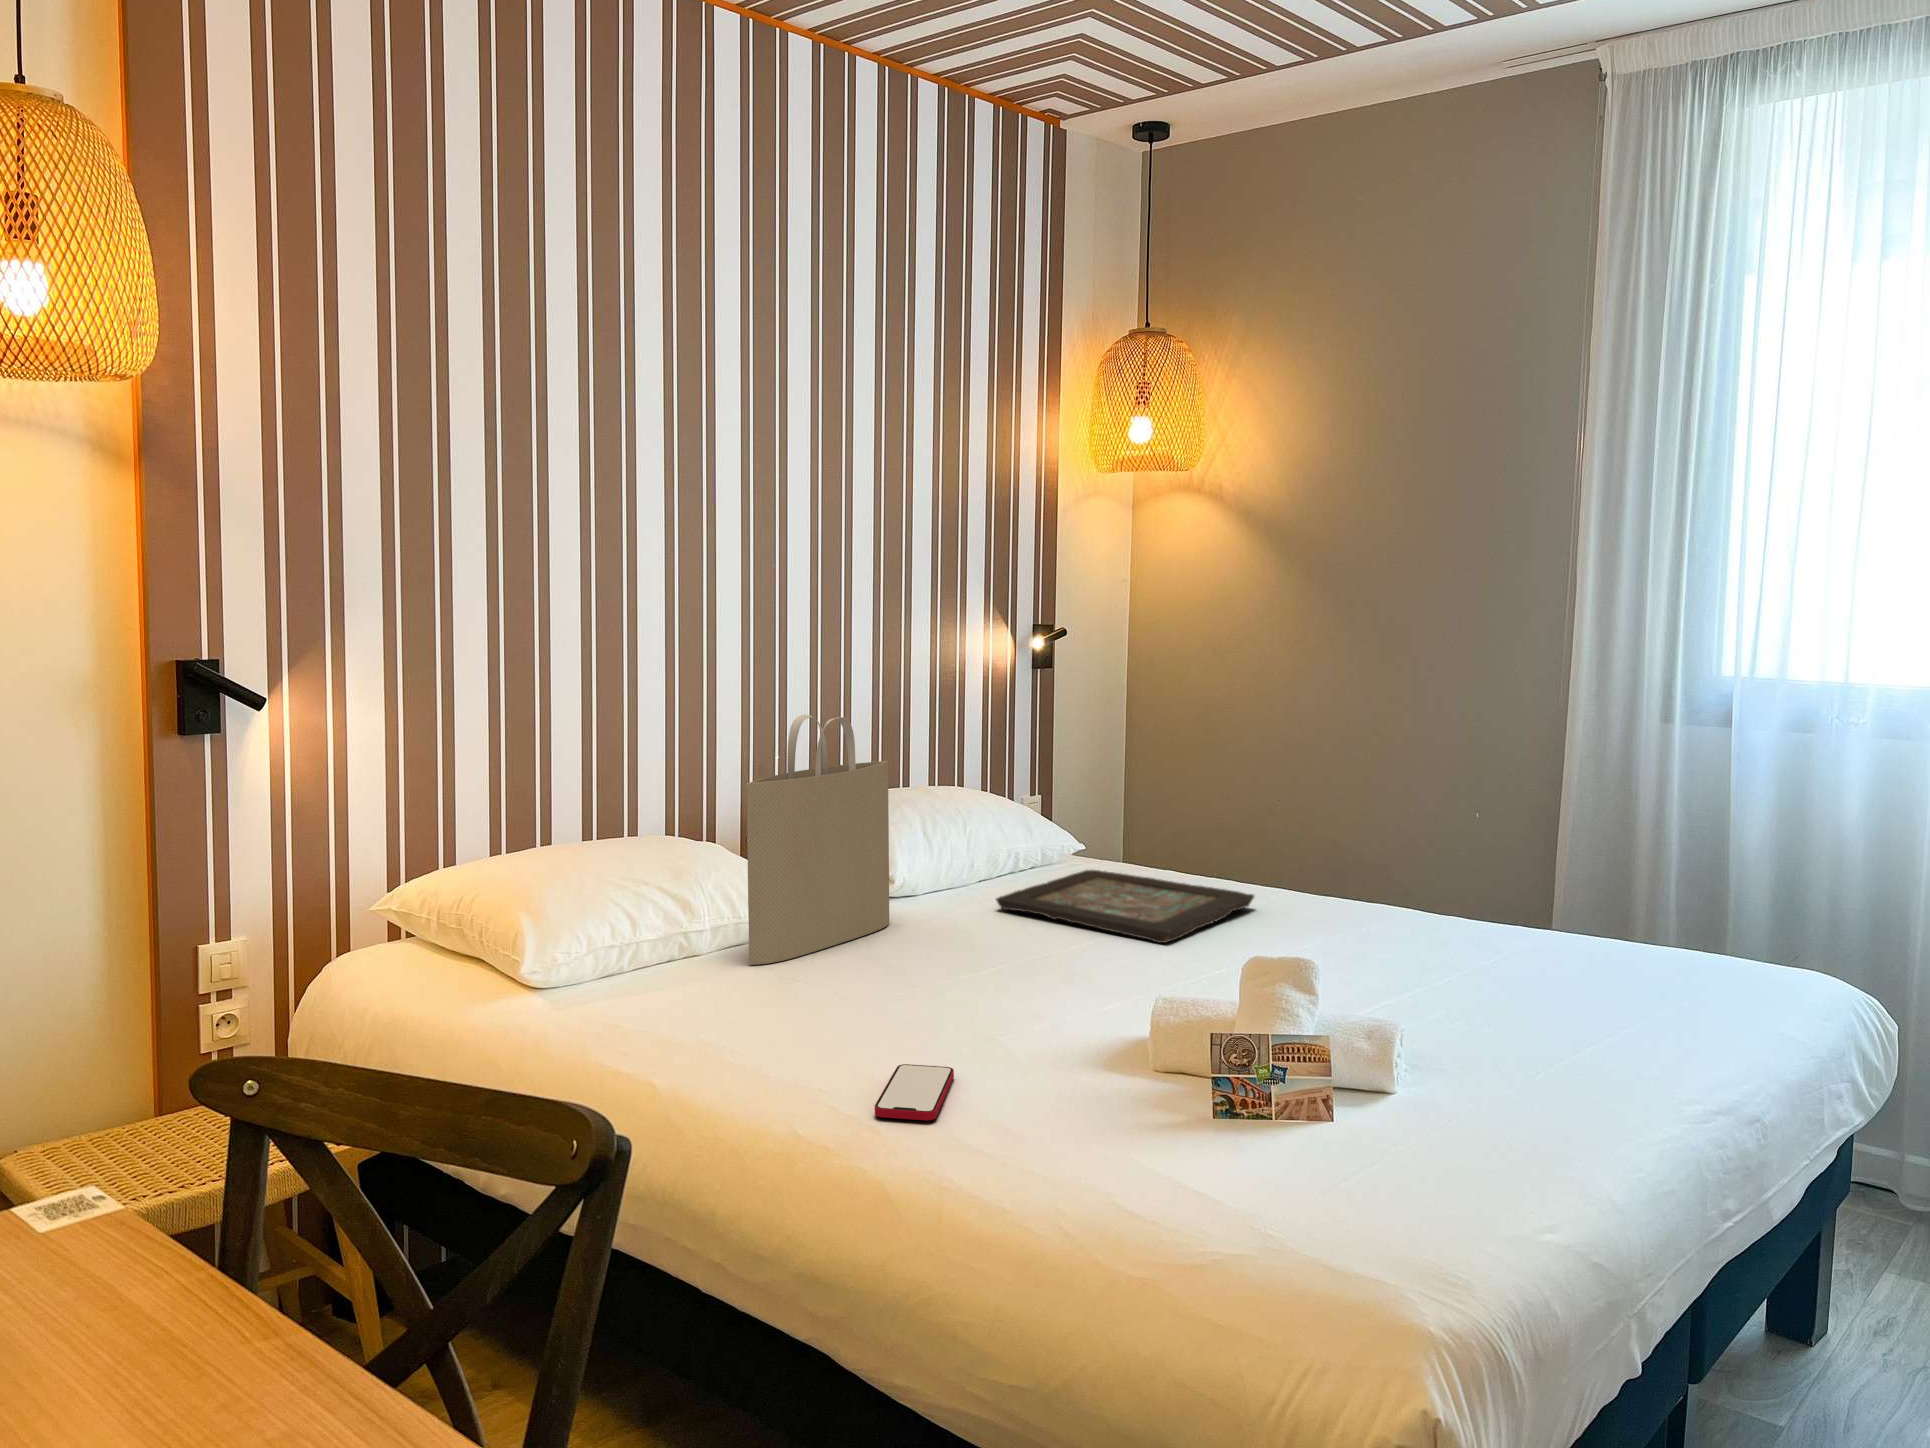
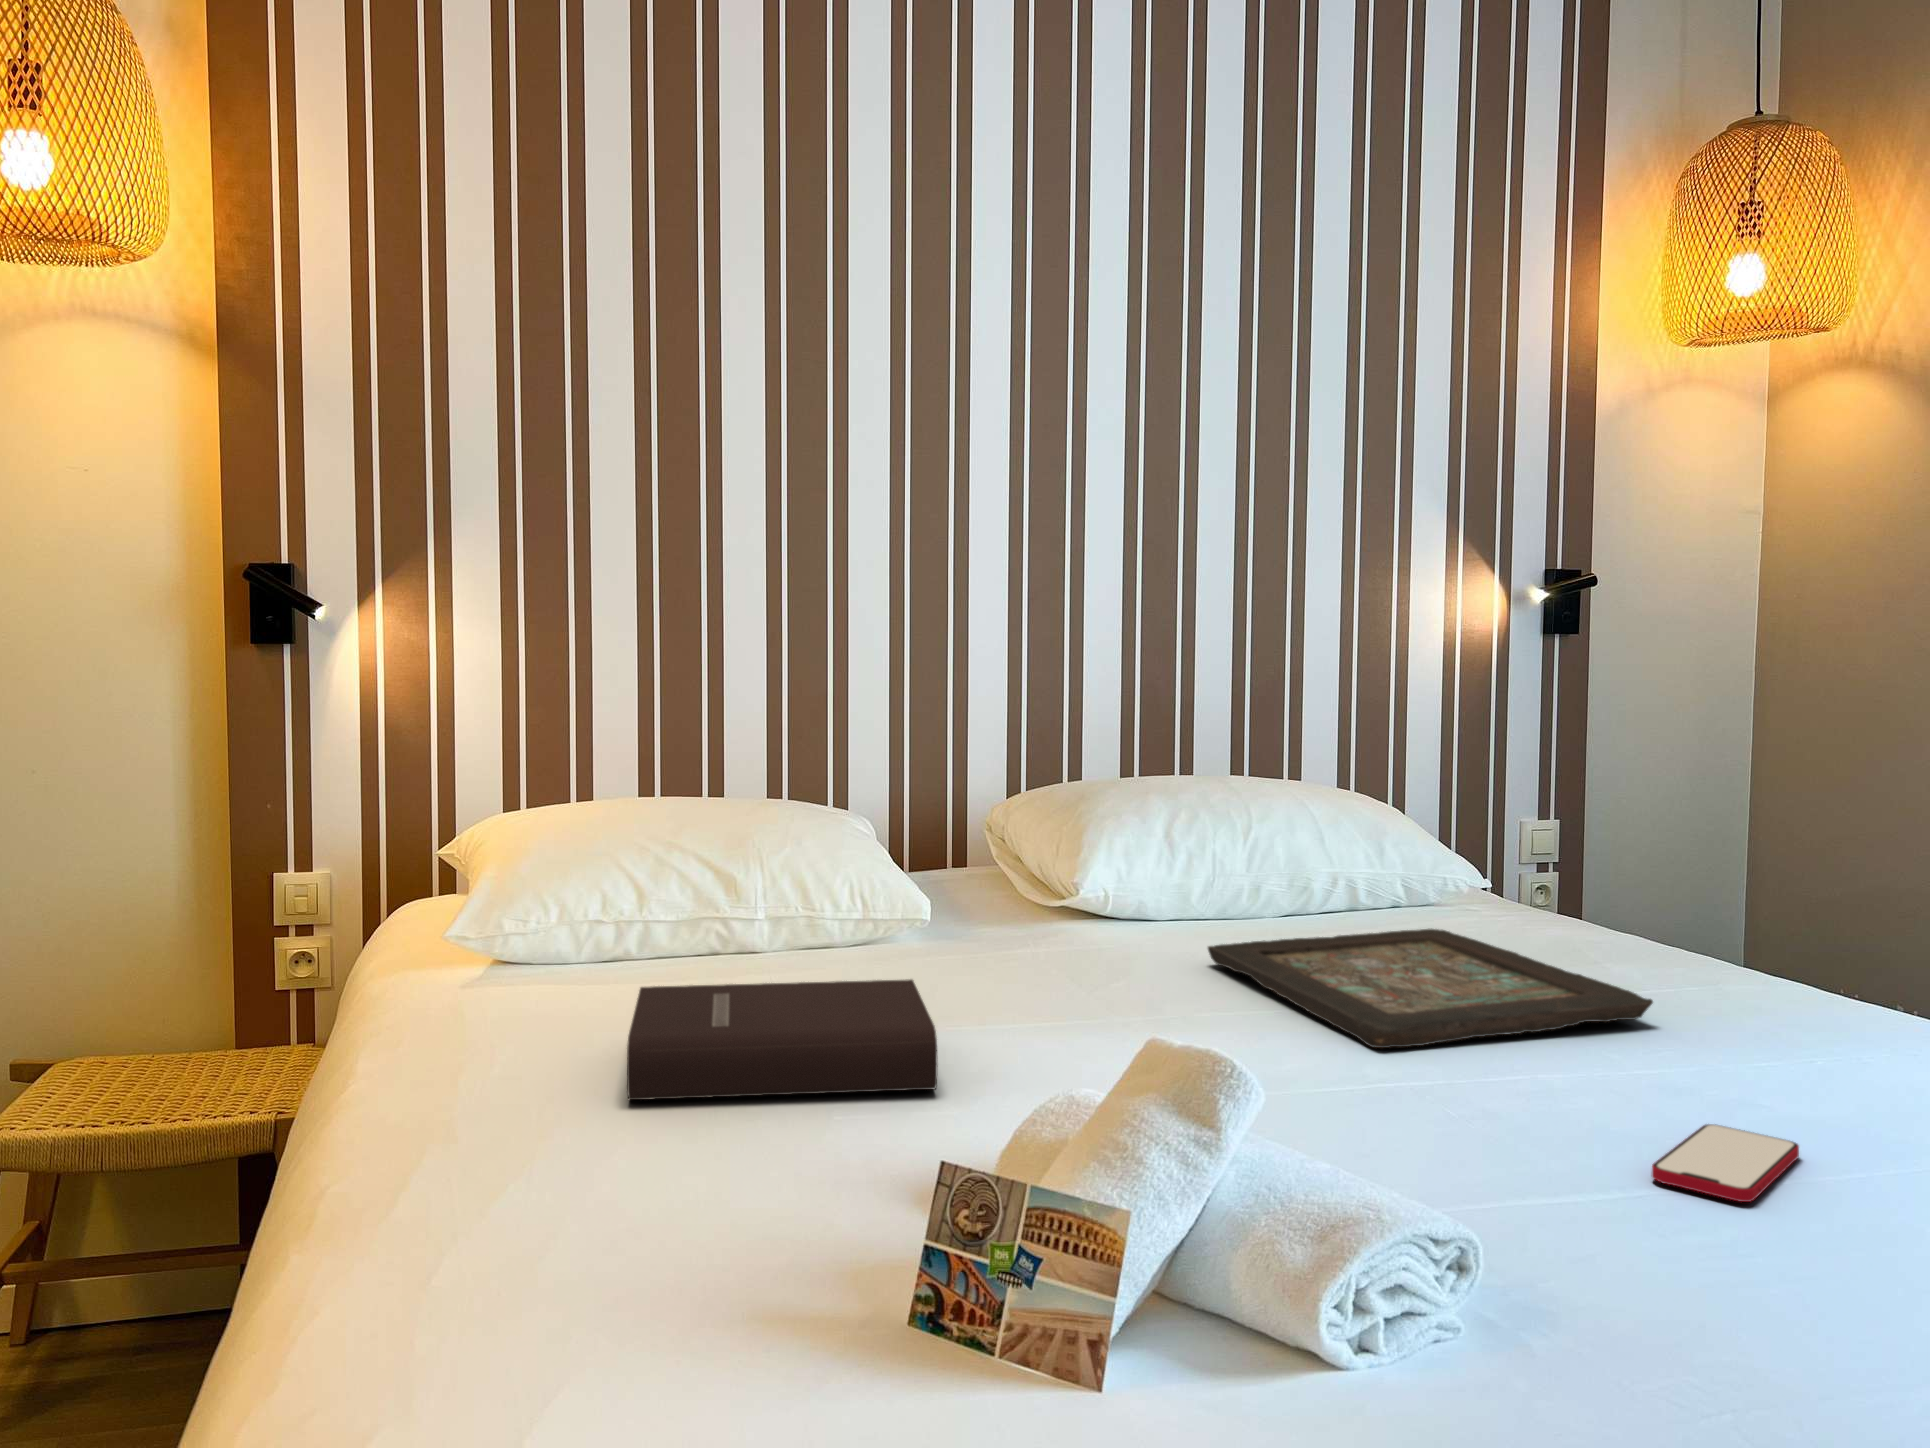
tote bag: present [747,715,889,965] -> none [750,643,1031,980]
book: none [776,945,1012,1053] -> present [627,979,938,1100]
smartphone: present [875,1064,954,1120] -> present [1652,1124,1799,1202]

